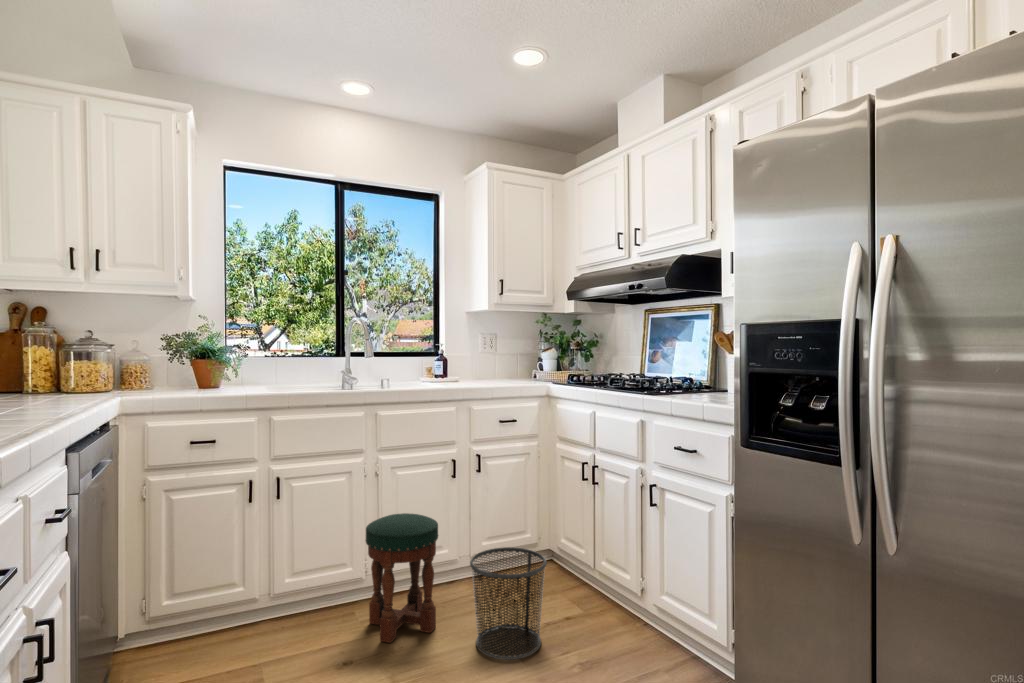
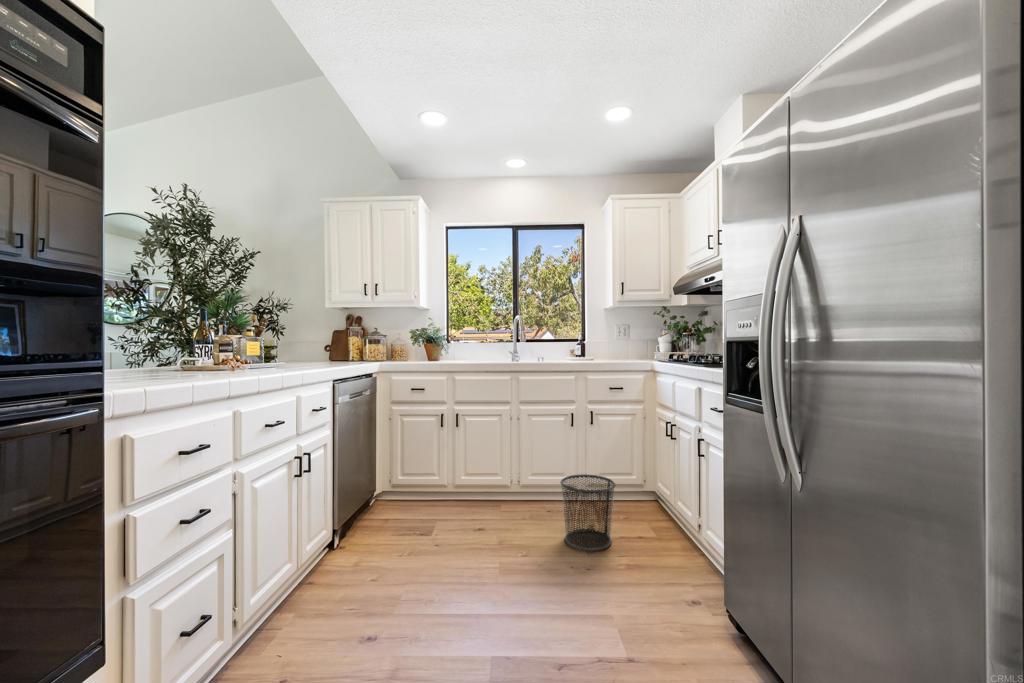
stool: present [366,513,438,643] -> none [503,445,551,525]

